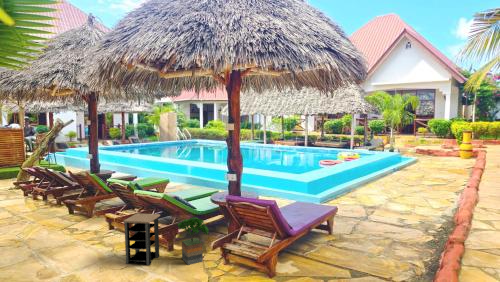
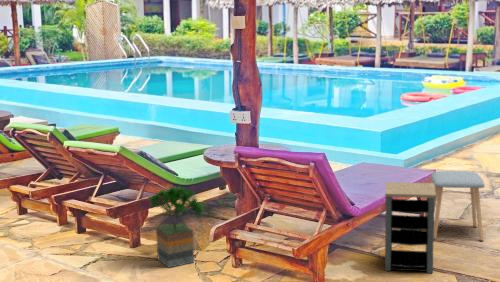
stool: none [334,208,364,248] -> present [431,171,484,241]
side table: present [123,213,160,265] -> present [385,182,436,273]

